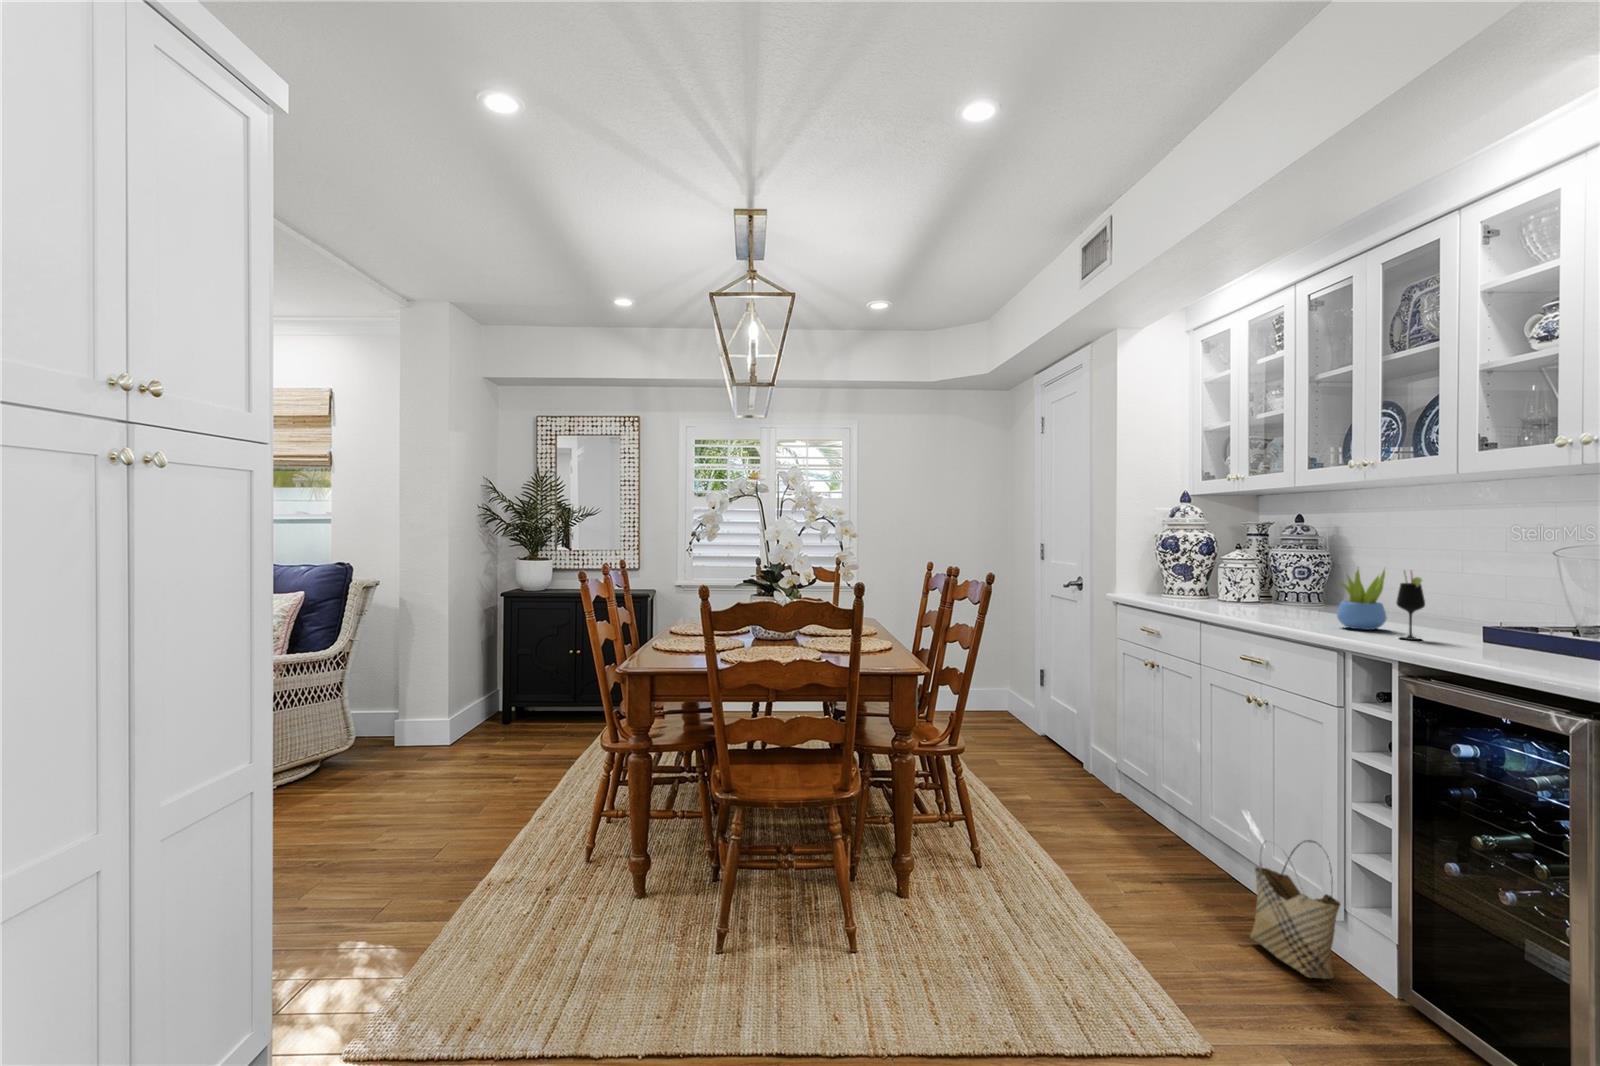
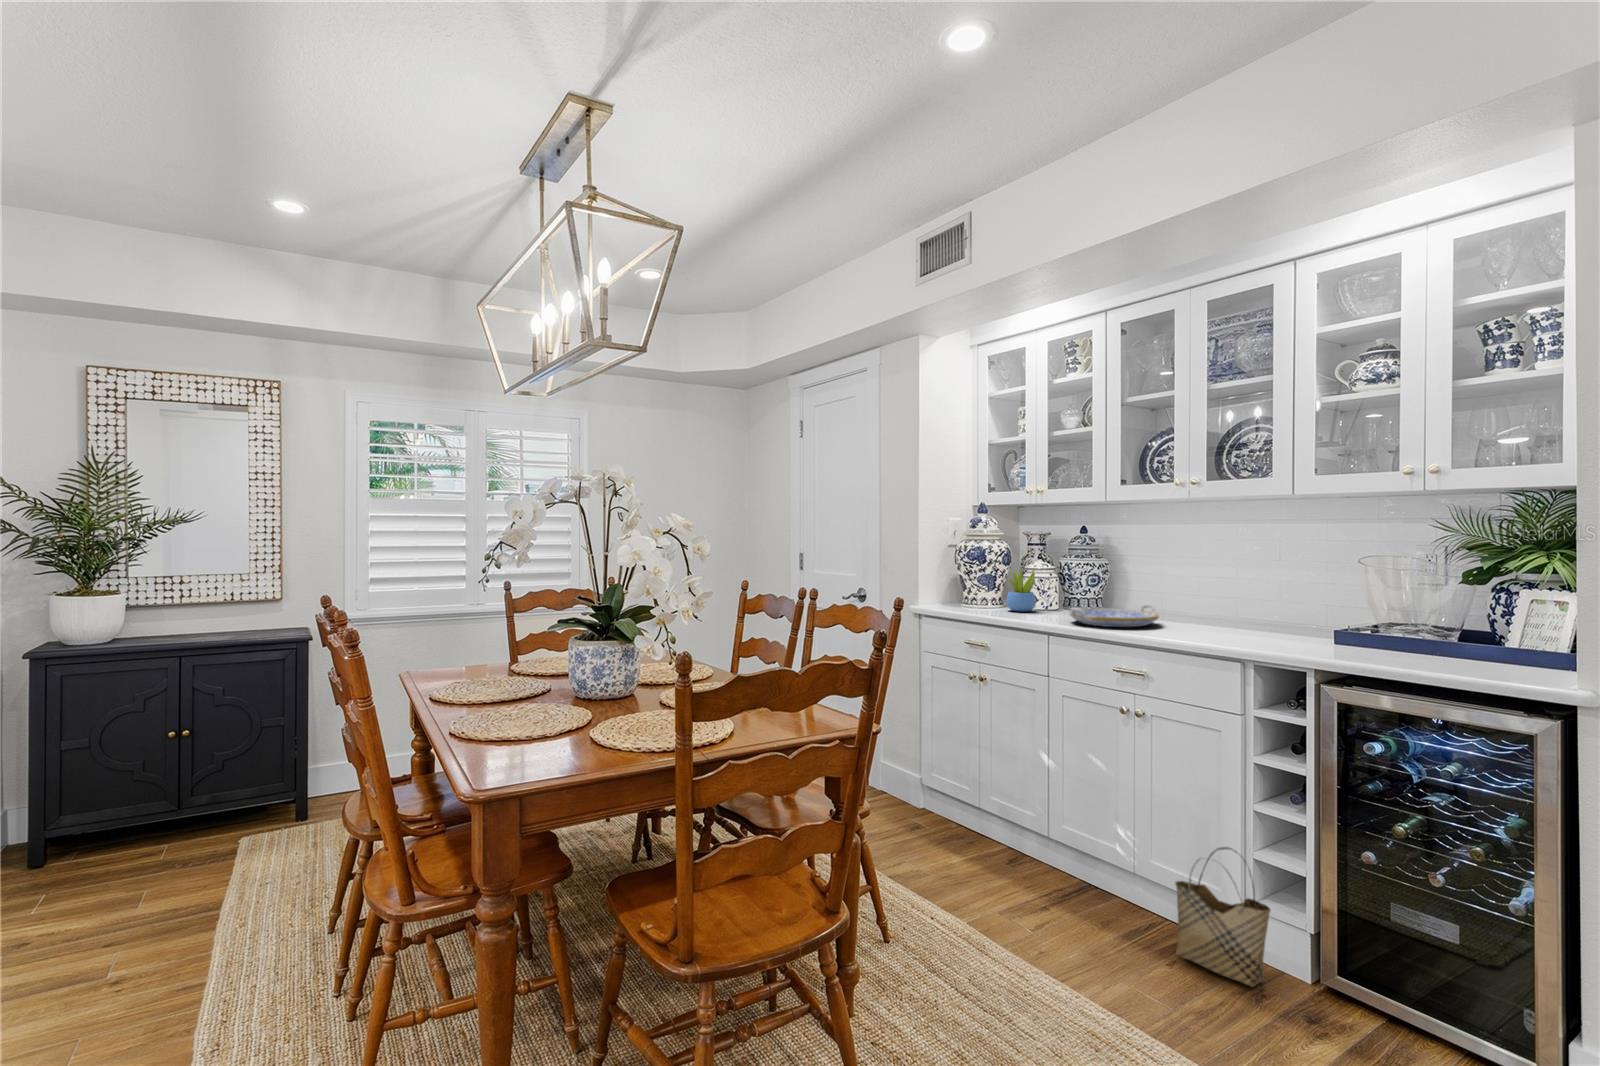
succulent plant: present [1337,567,1387,630] -> present [1006,568,1036,612]
wine glass: present [1397,571,1425,640] -> none [1277,584,1304,647]
serving tray: none [1220,595,1328,617] -> present [1069,605,1159,627]

